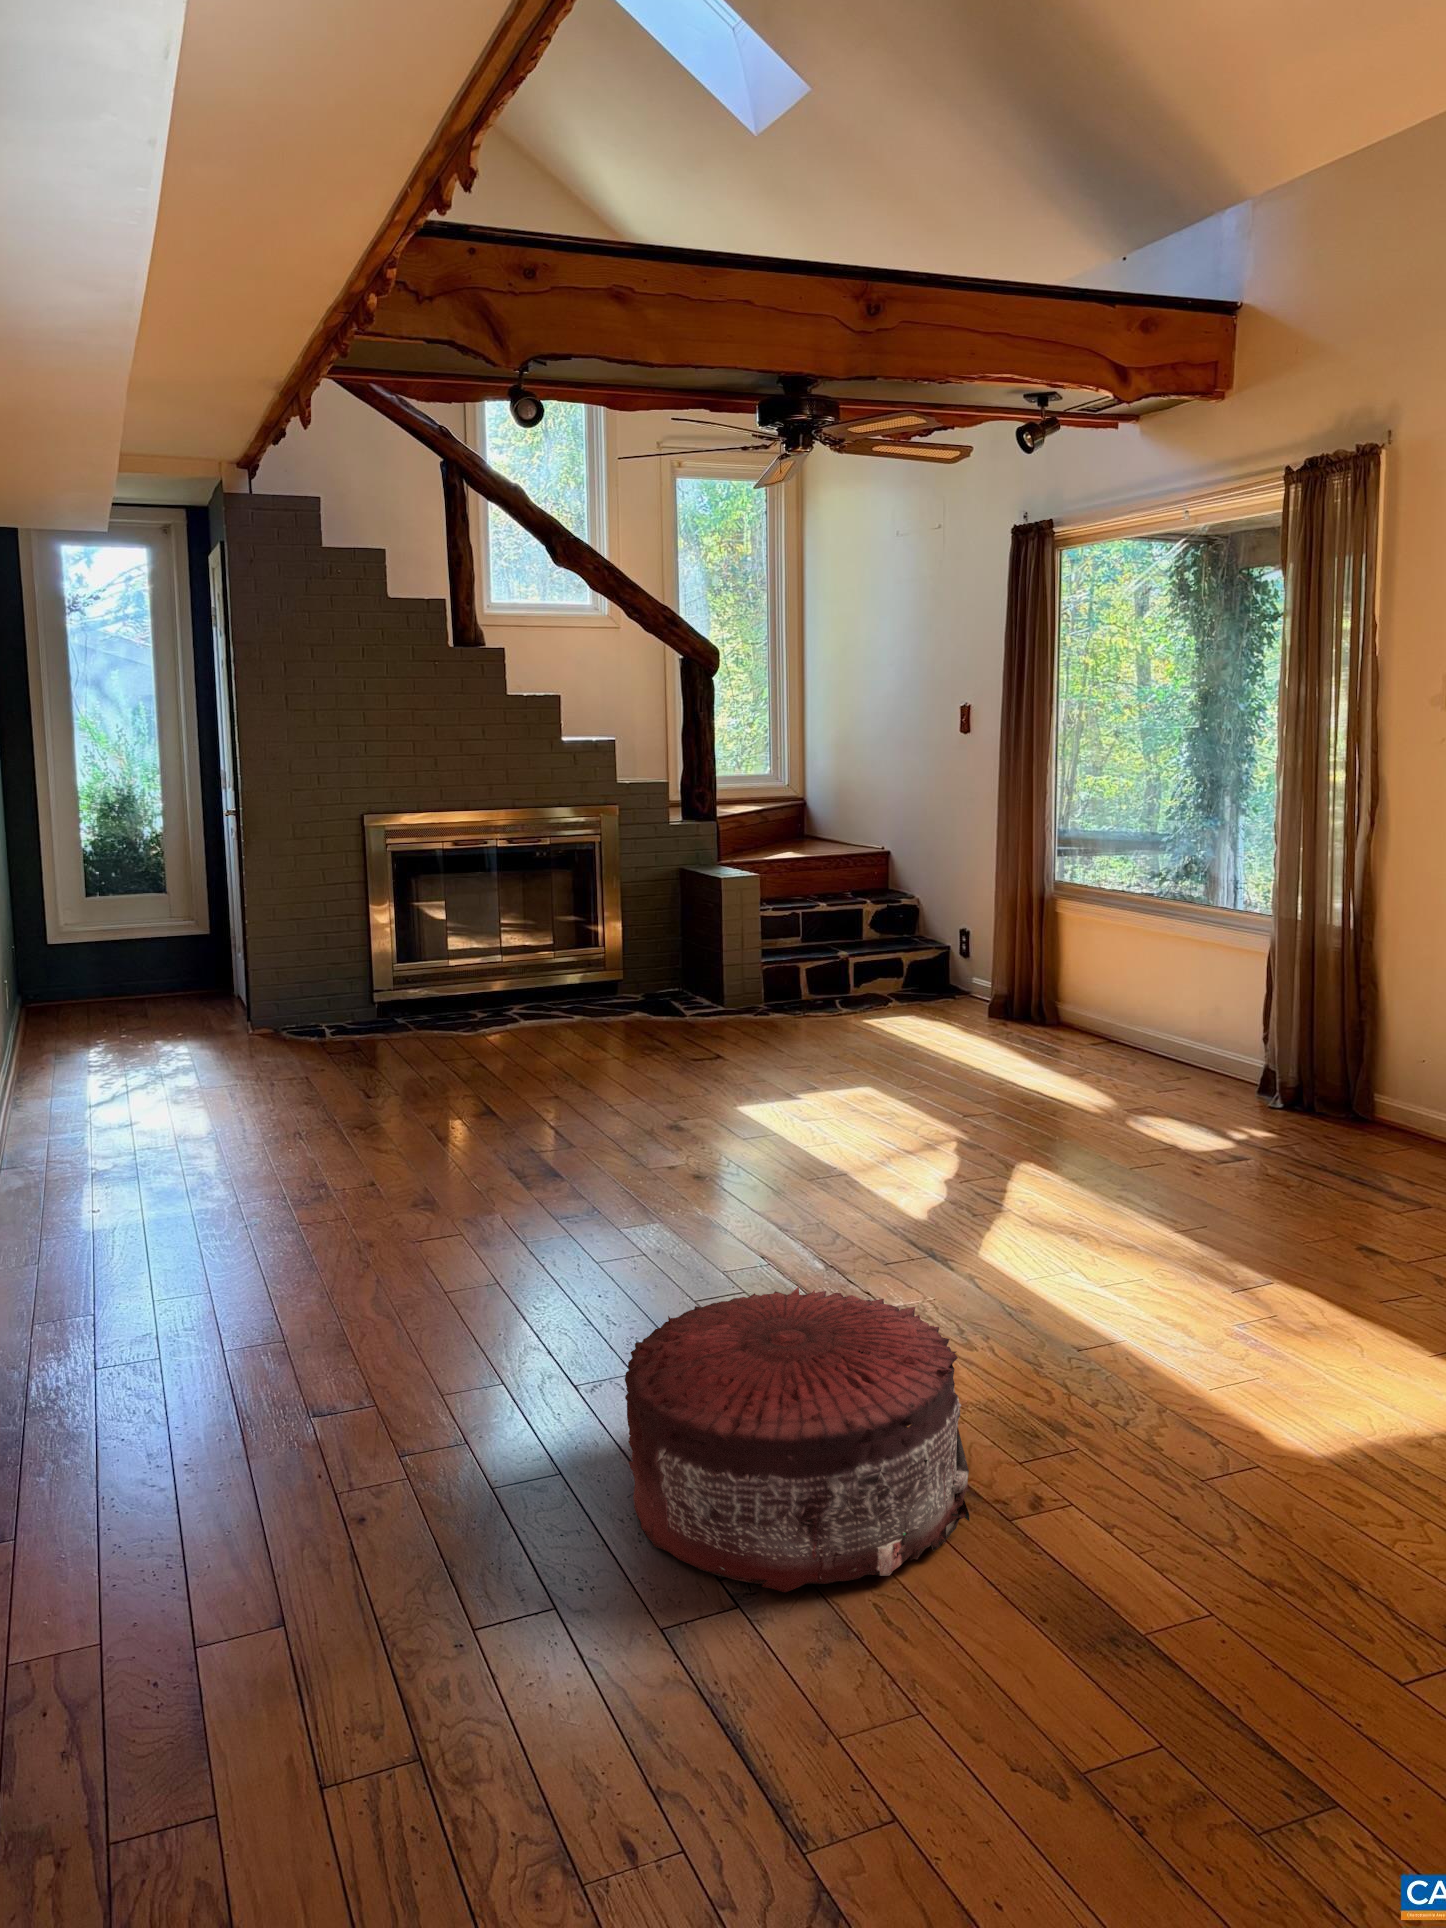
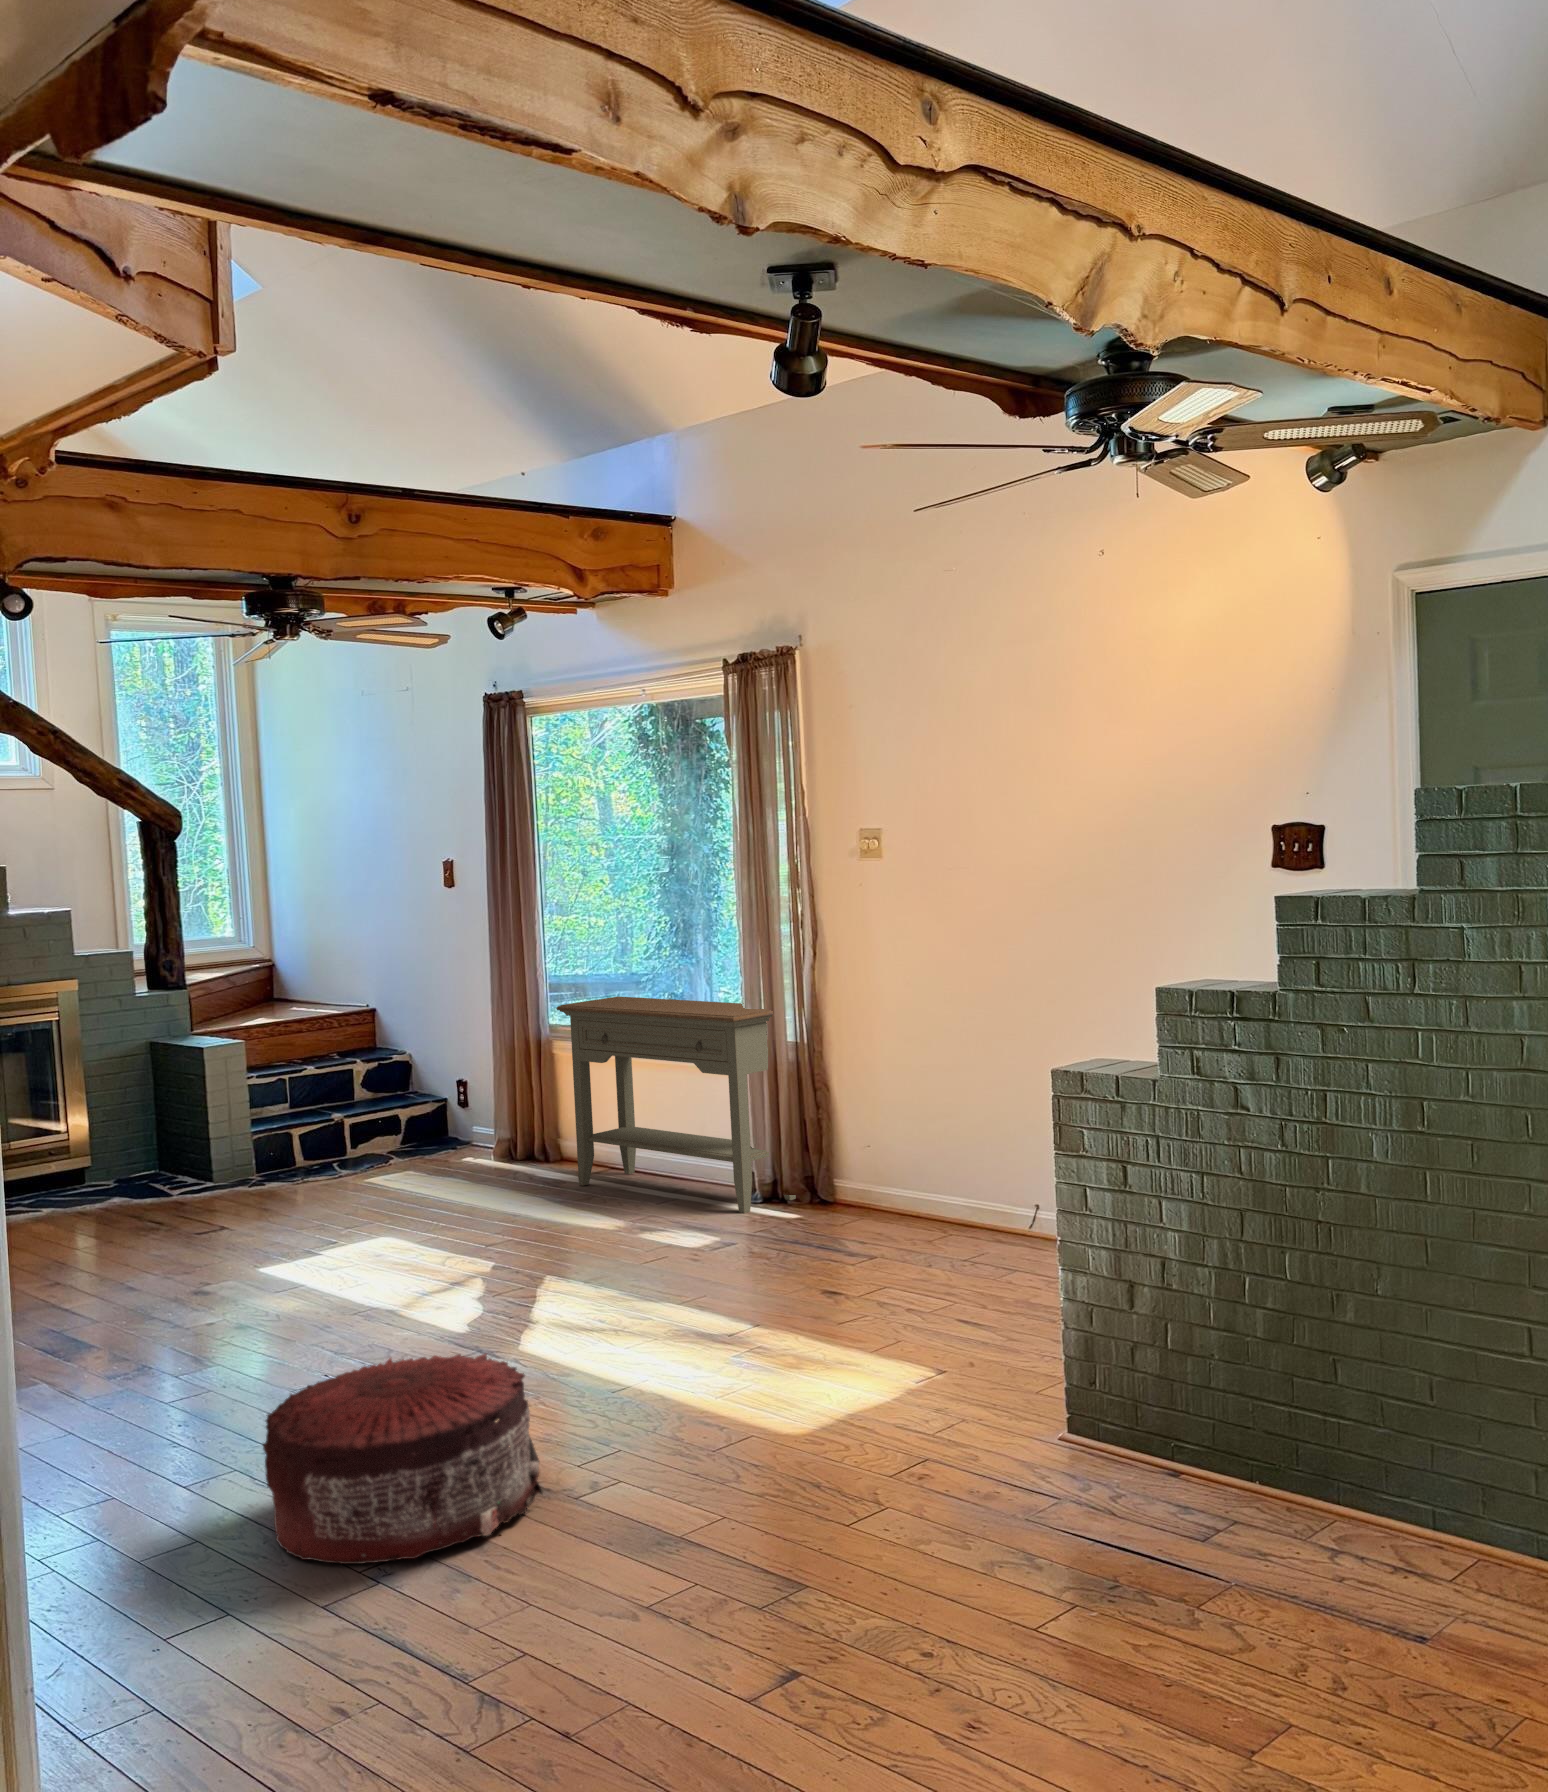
console table: none [1061,860,1339,1118] -> present [556,996,796,1213]

